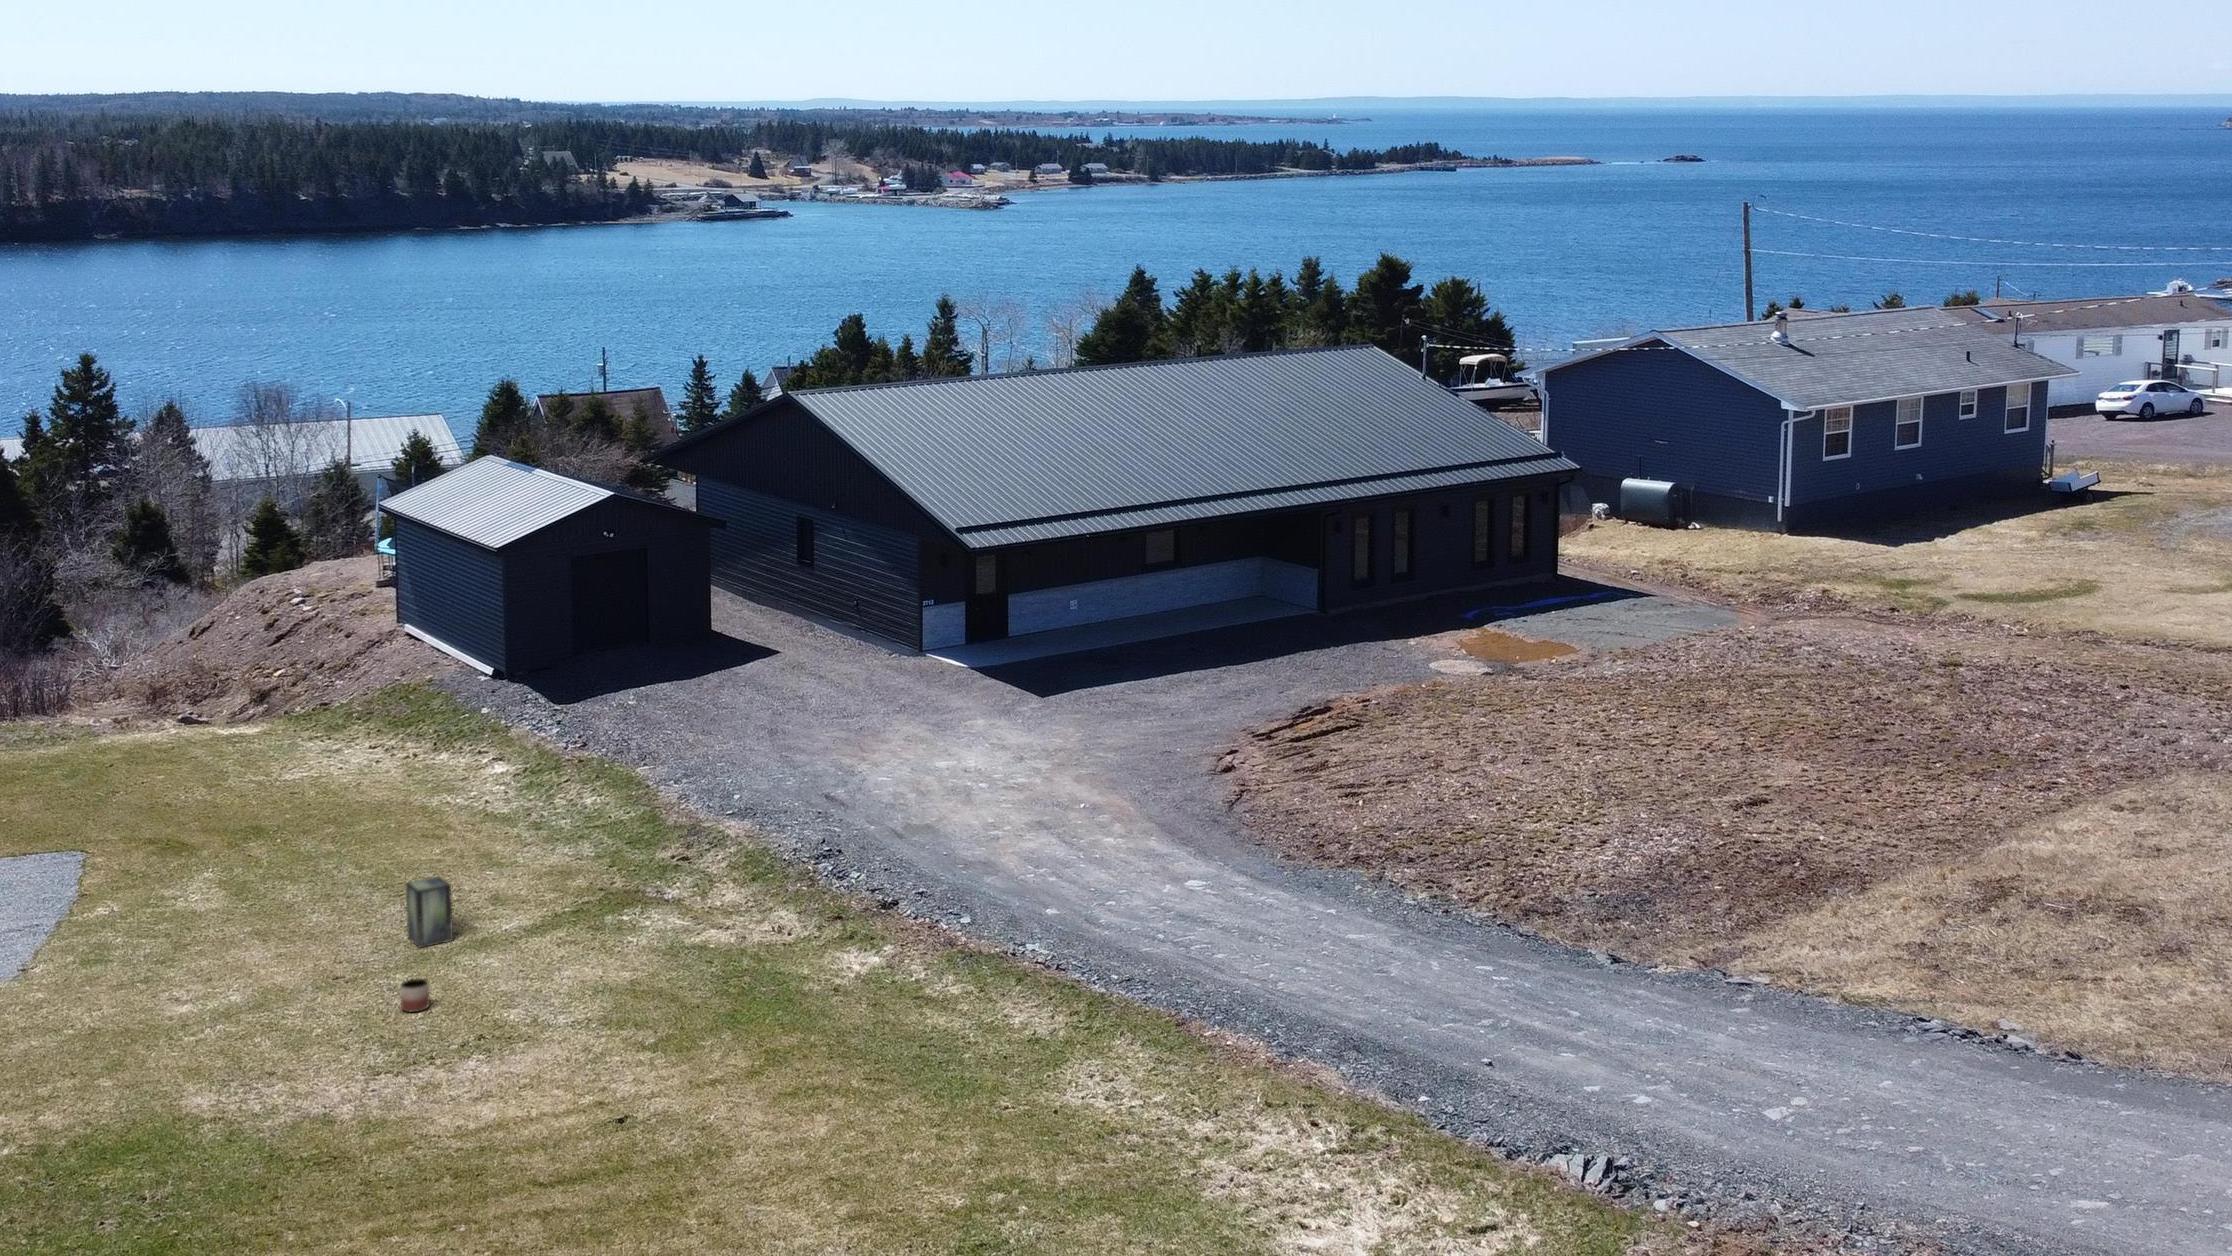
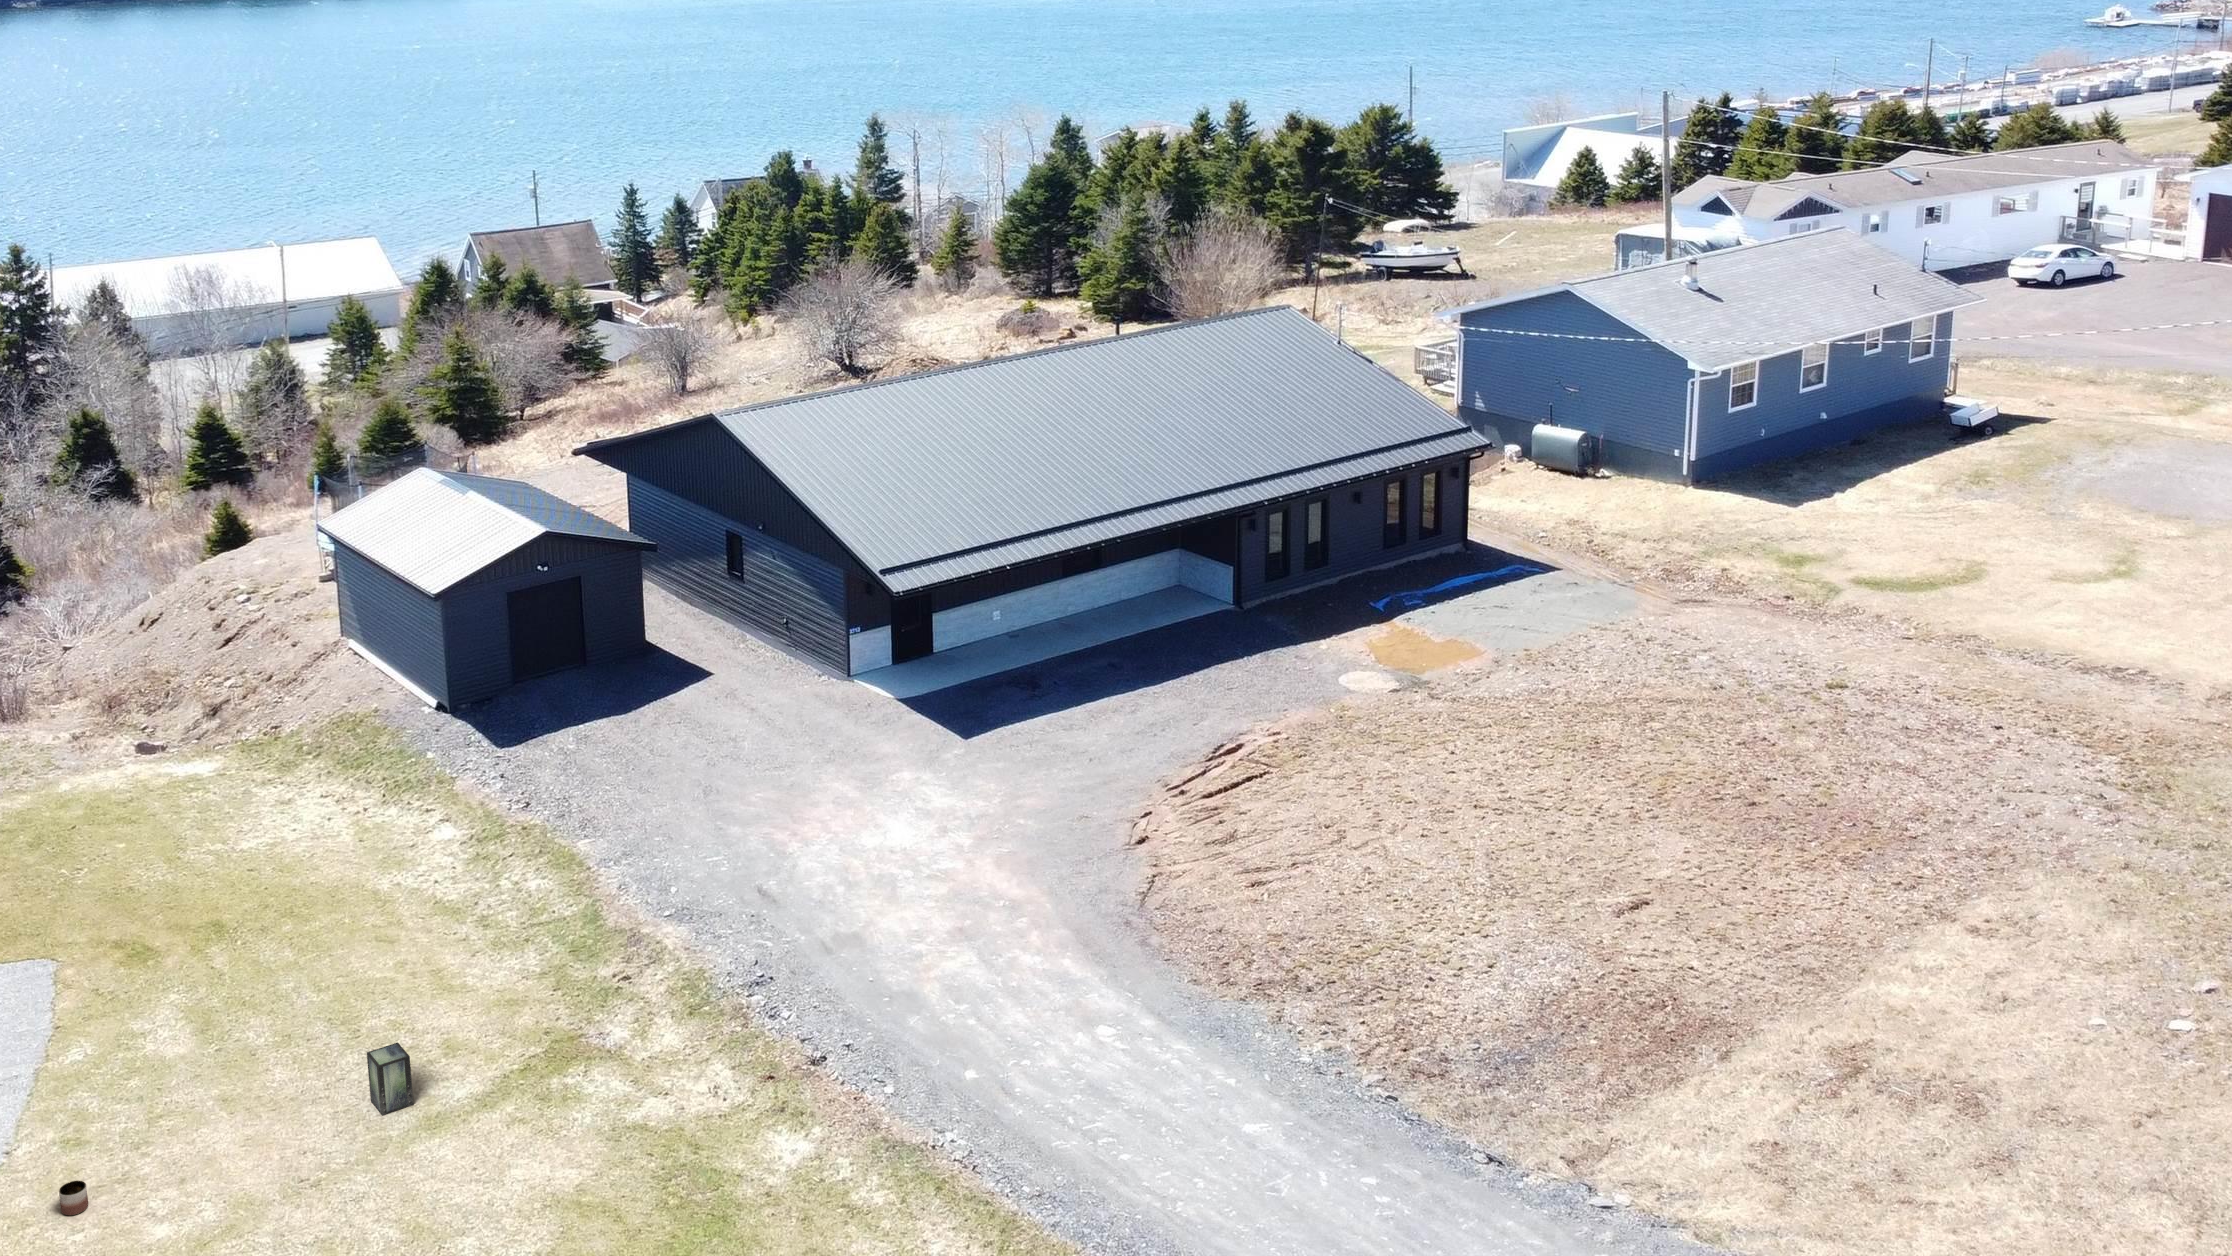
planter: present [401,979,429,1012] -> present [59,1181,88,1215]

